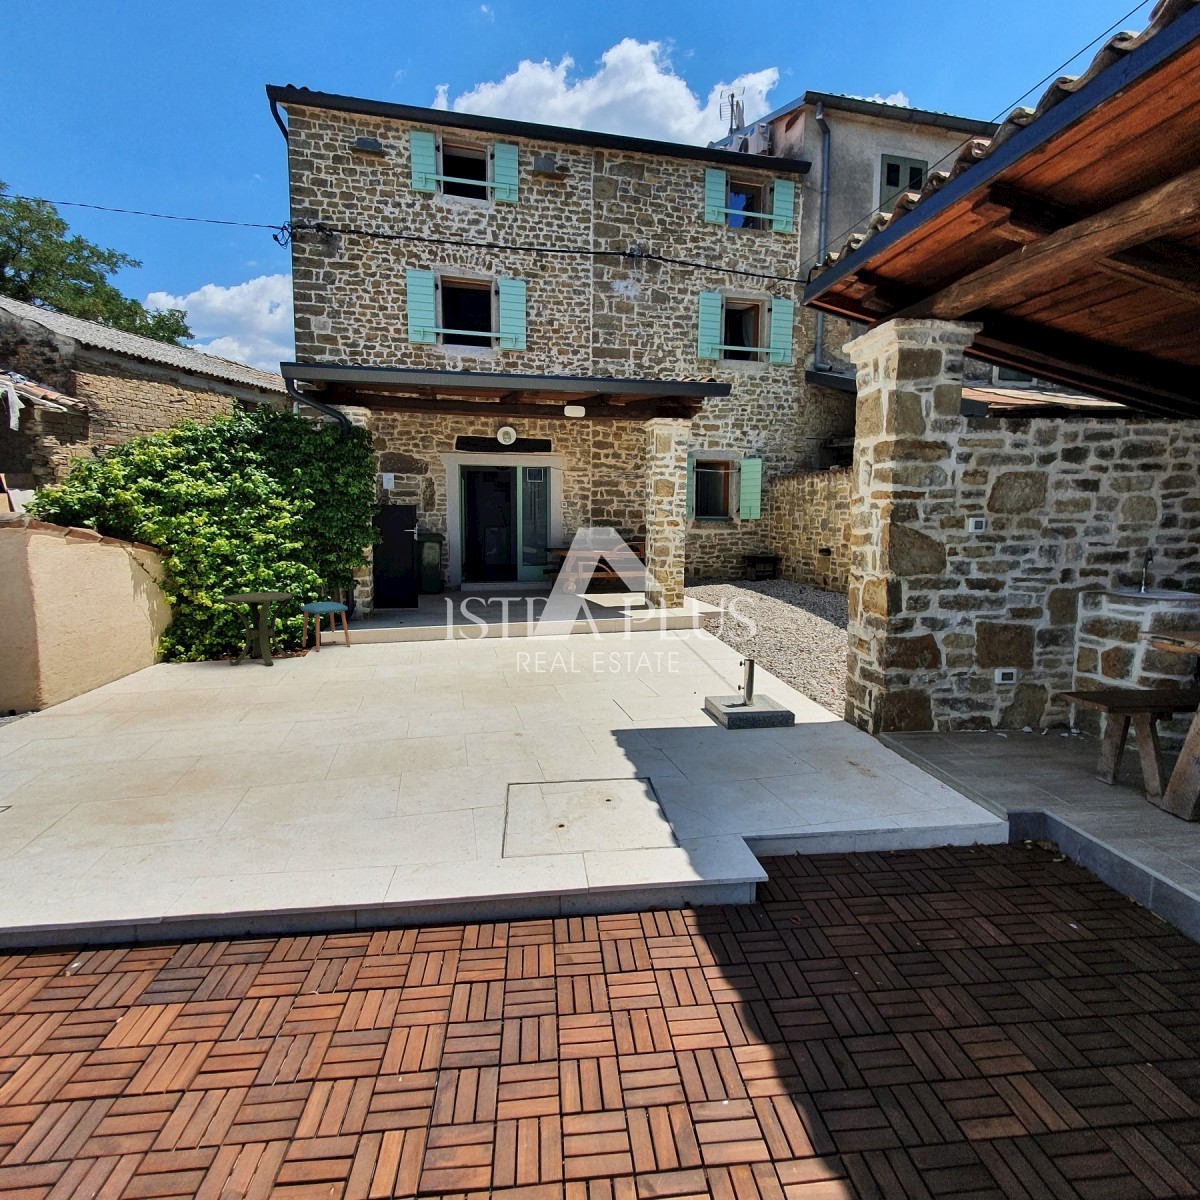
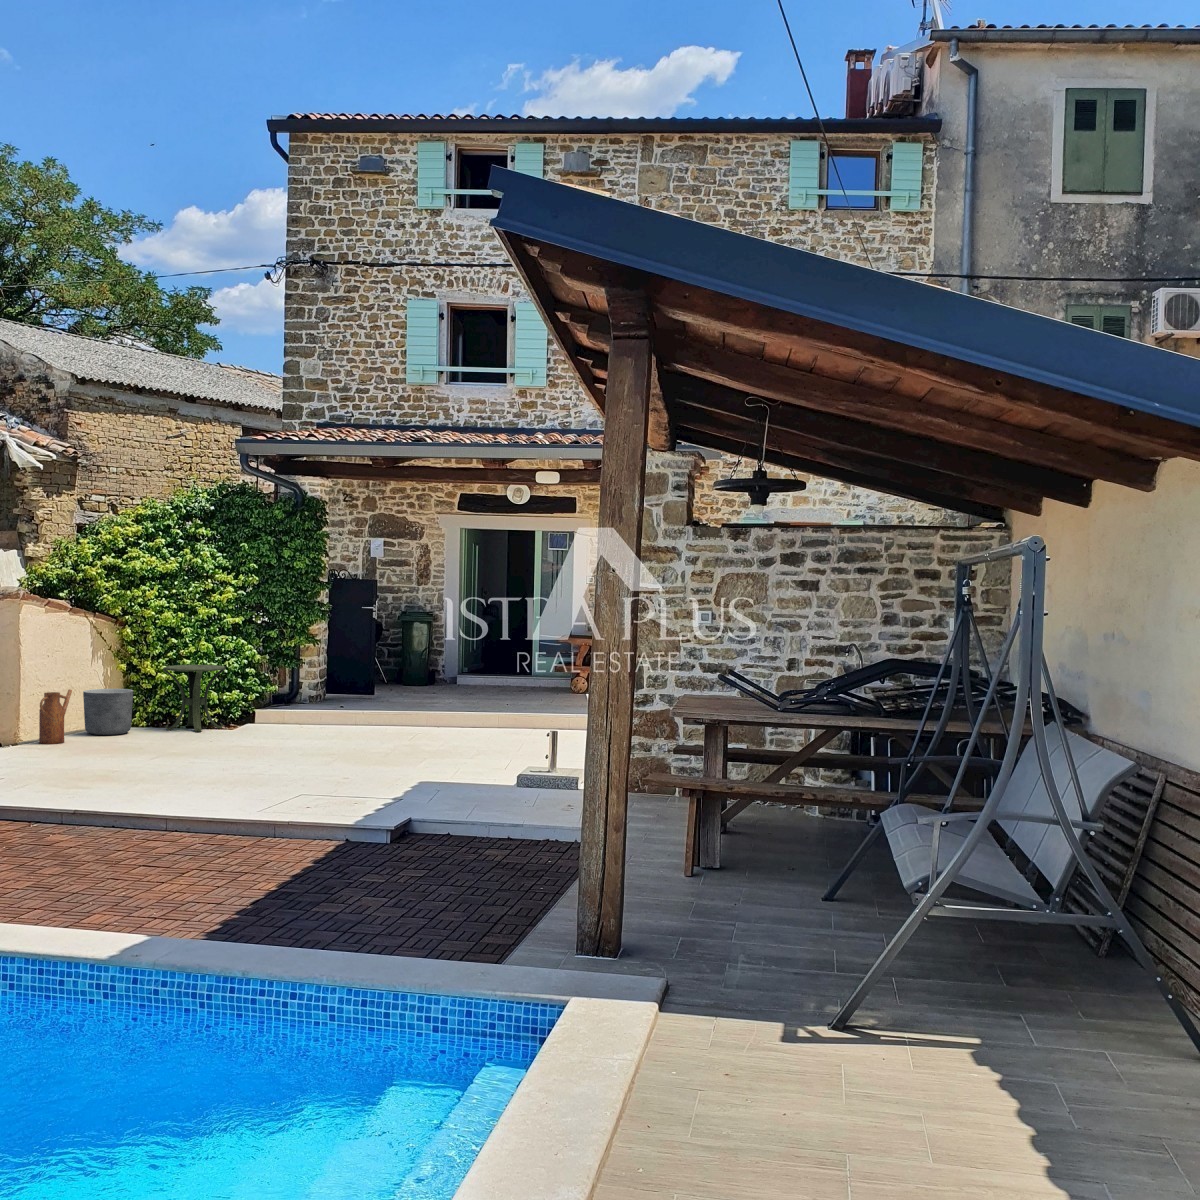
stool: present [301,602,350,652] -> none [236,678,280,726]
planter: none [124,625,189,681] -> present [83,689,133,735]
watering can: none [63,634,109,705] -> present [39,689,72,744]

